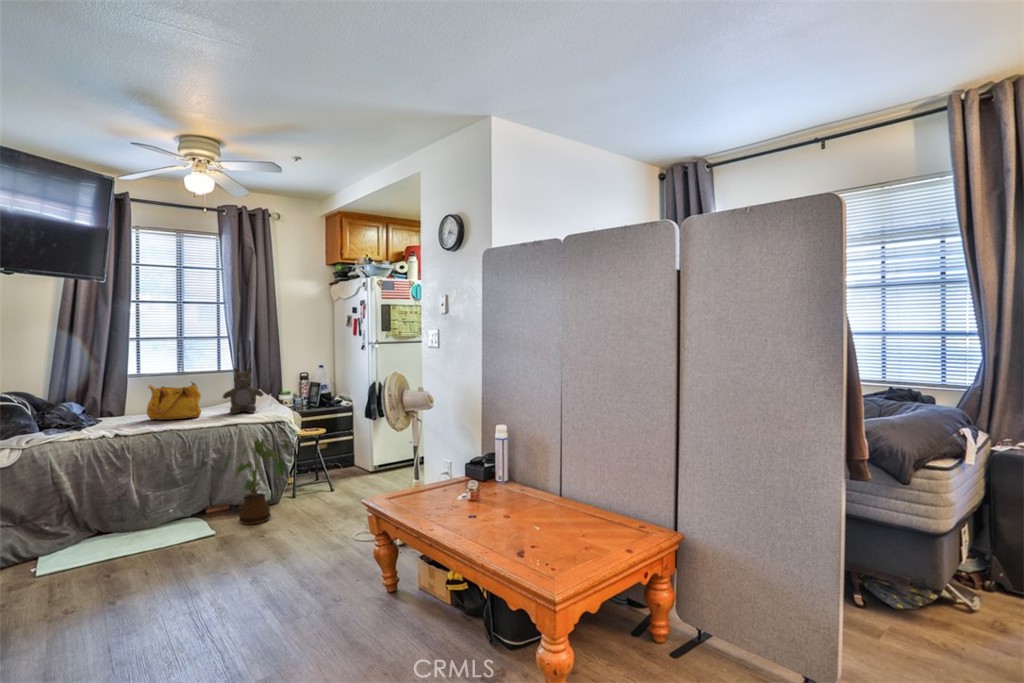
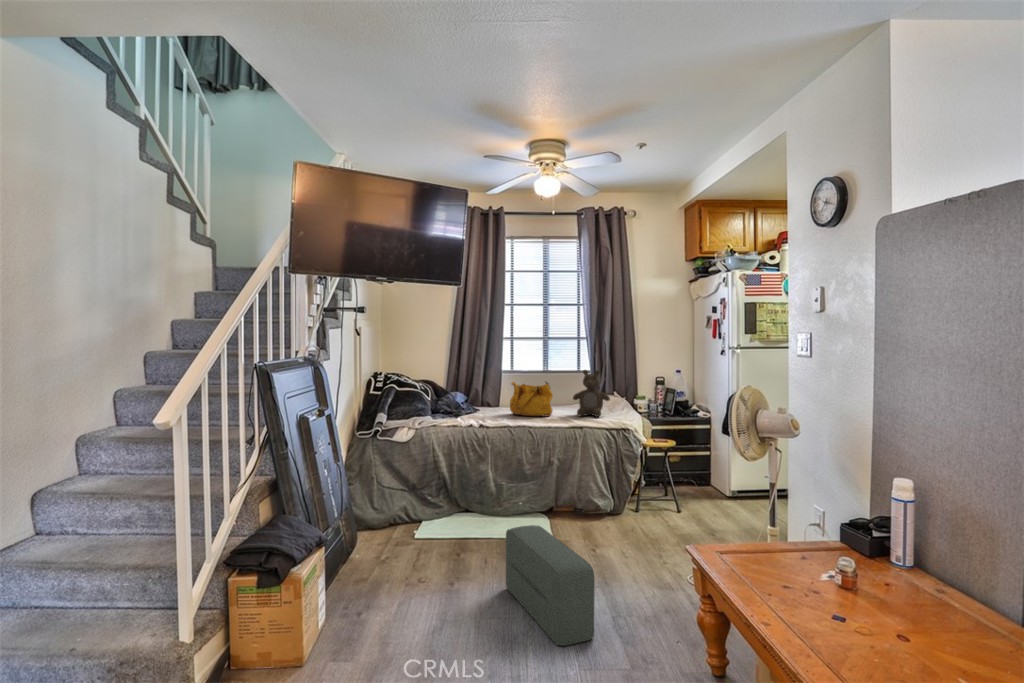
house plant: present [225,439,290,525] -> none [563,446,630,534]
pouf: none [179,523,292,624] -> present [506,525,595,646]

